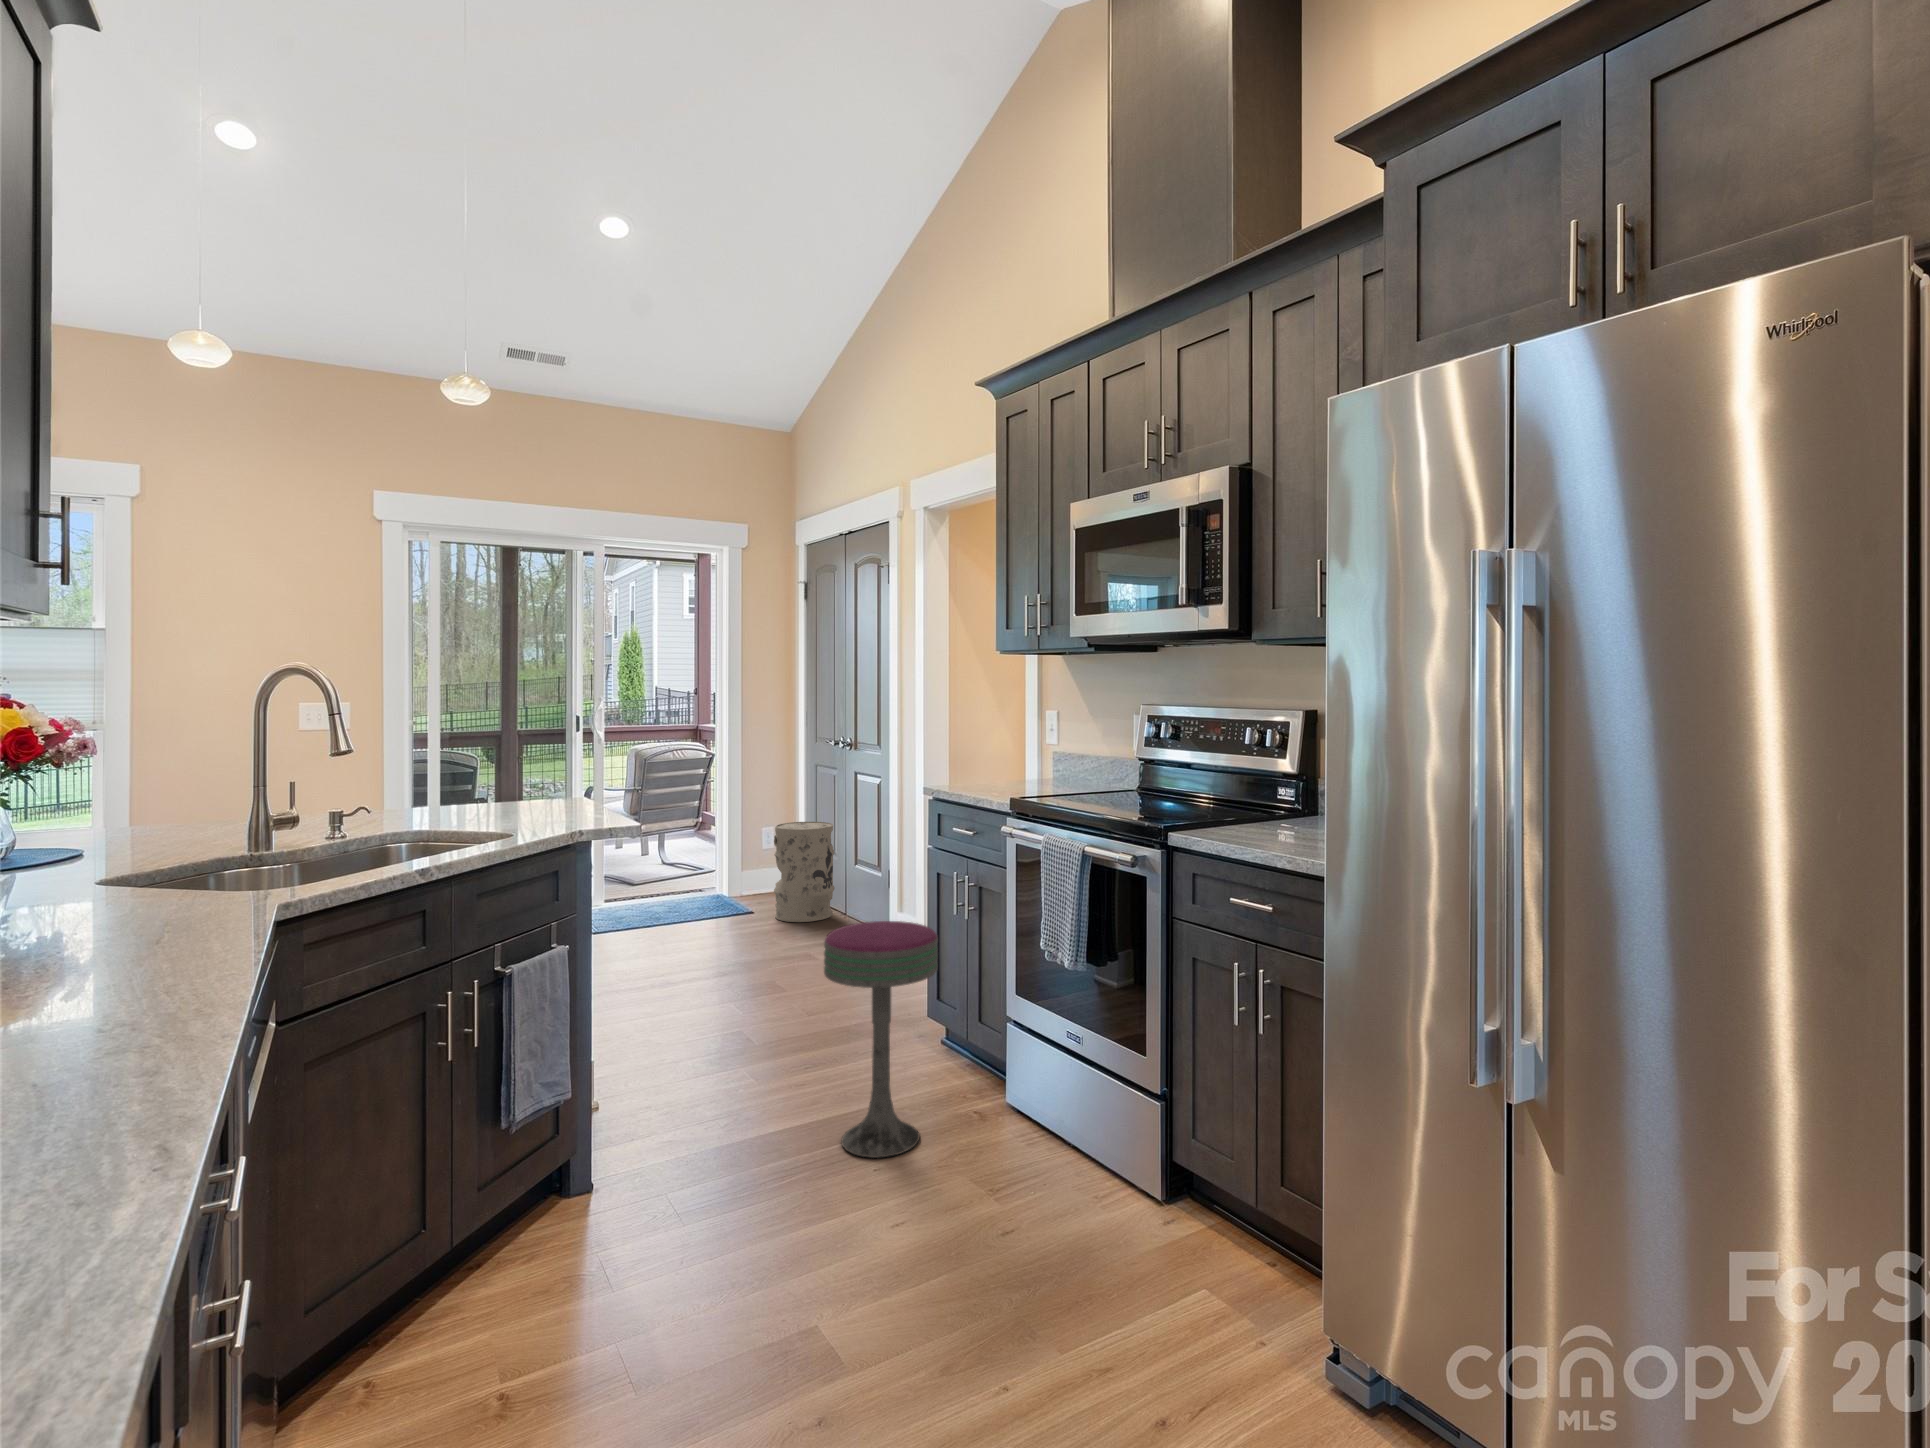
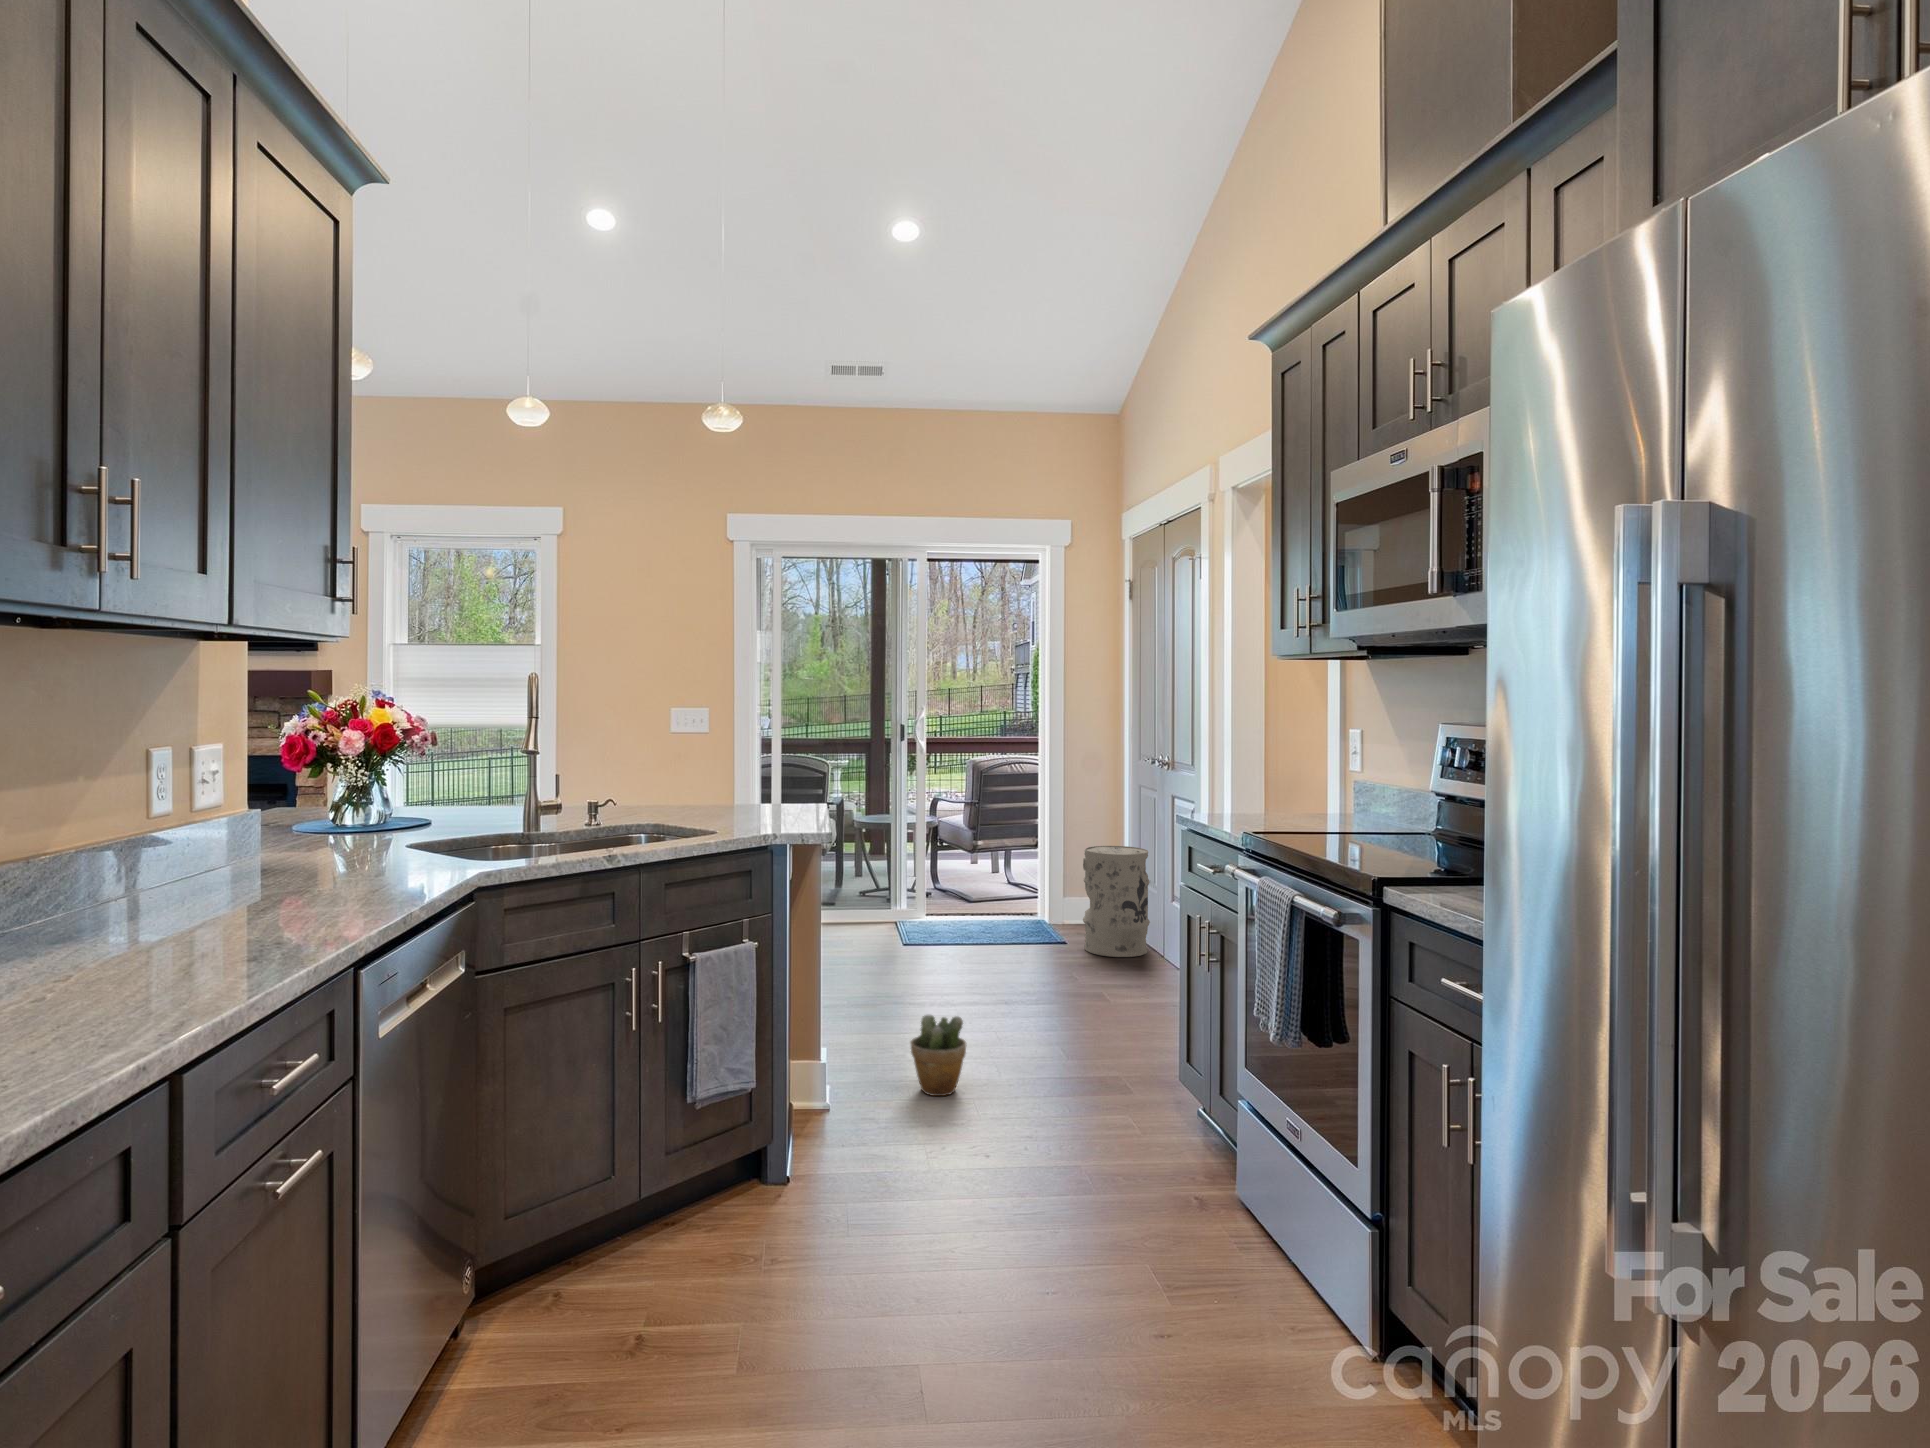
bar stool: present [824,921,938,1158] -> none [1012,958,1140,1222]
potted plant: none [675,994,732,1075] -> present [910,1015,966,1096]

